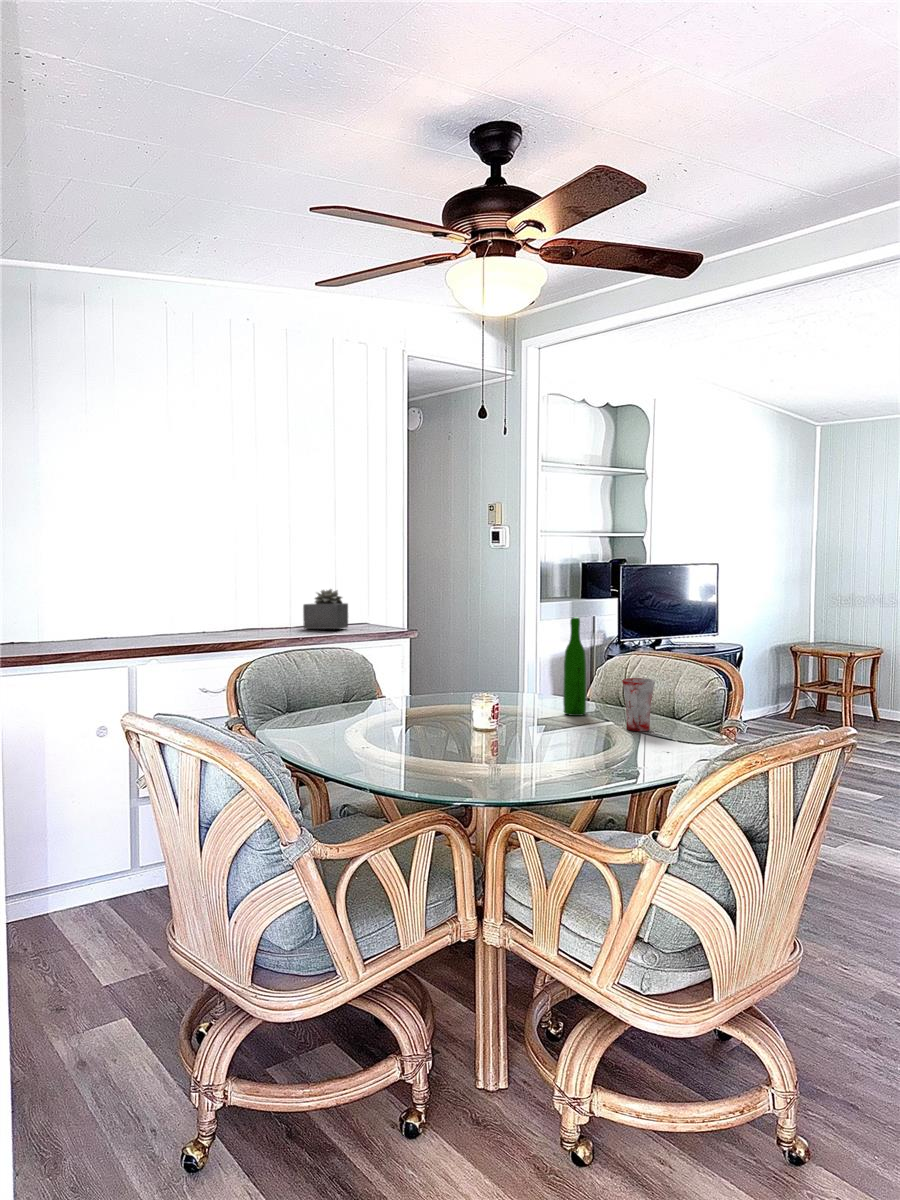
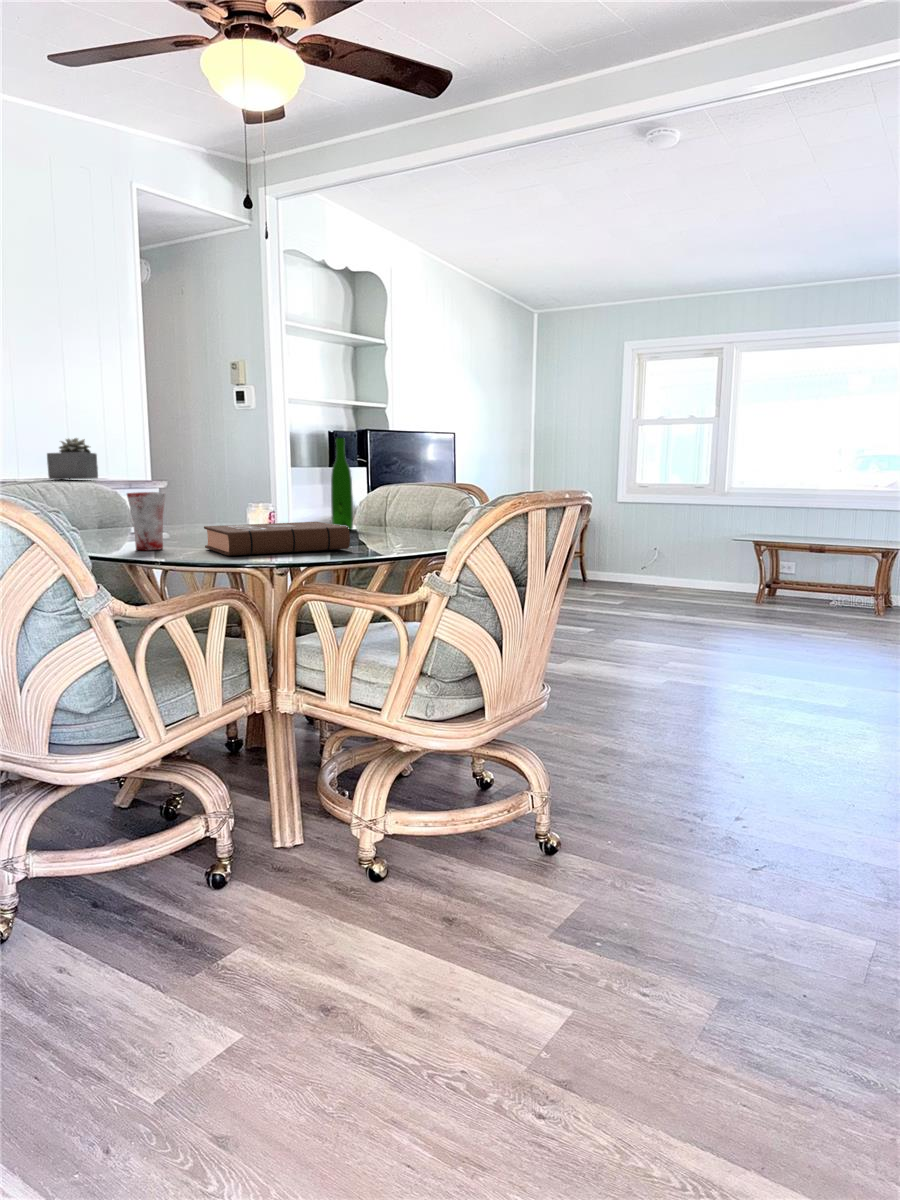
mug: present [622,678,655,731] -> present [127,492,165,550]
book: none [422,728,569,778] -> present [204,522,350,556]

